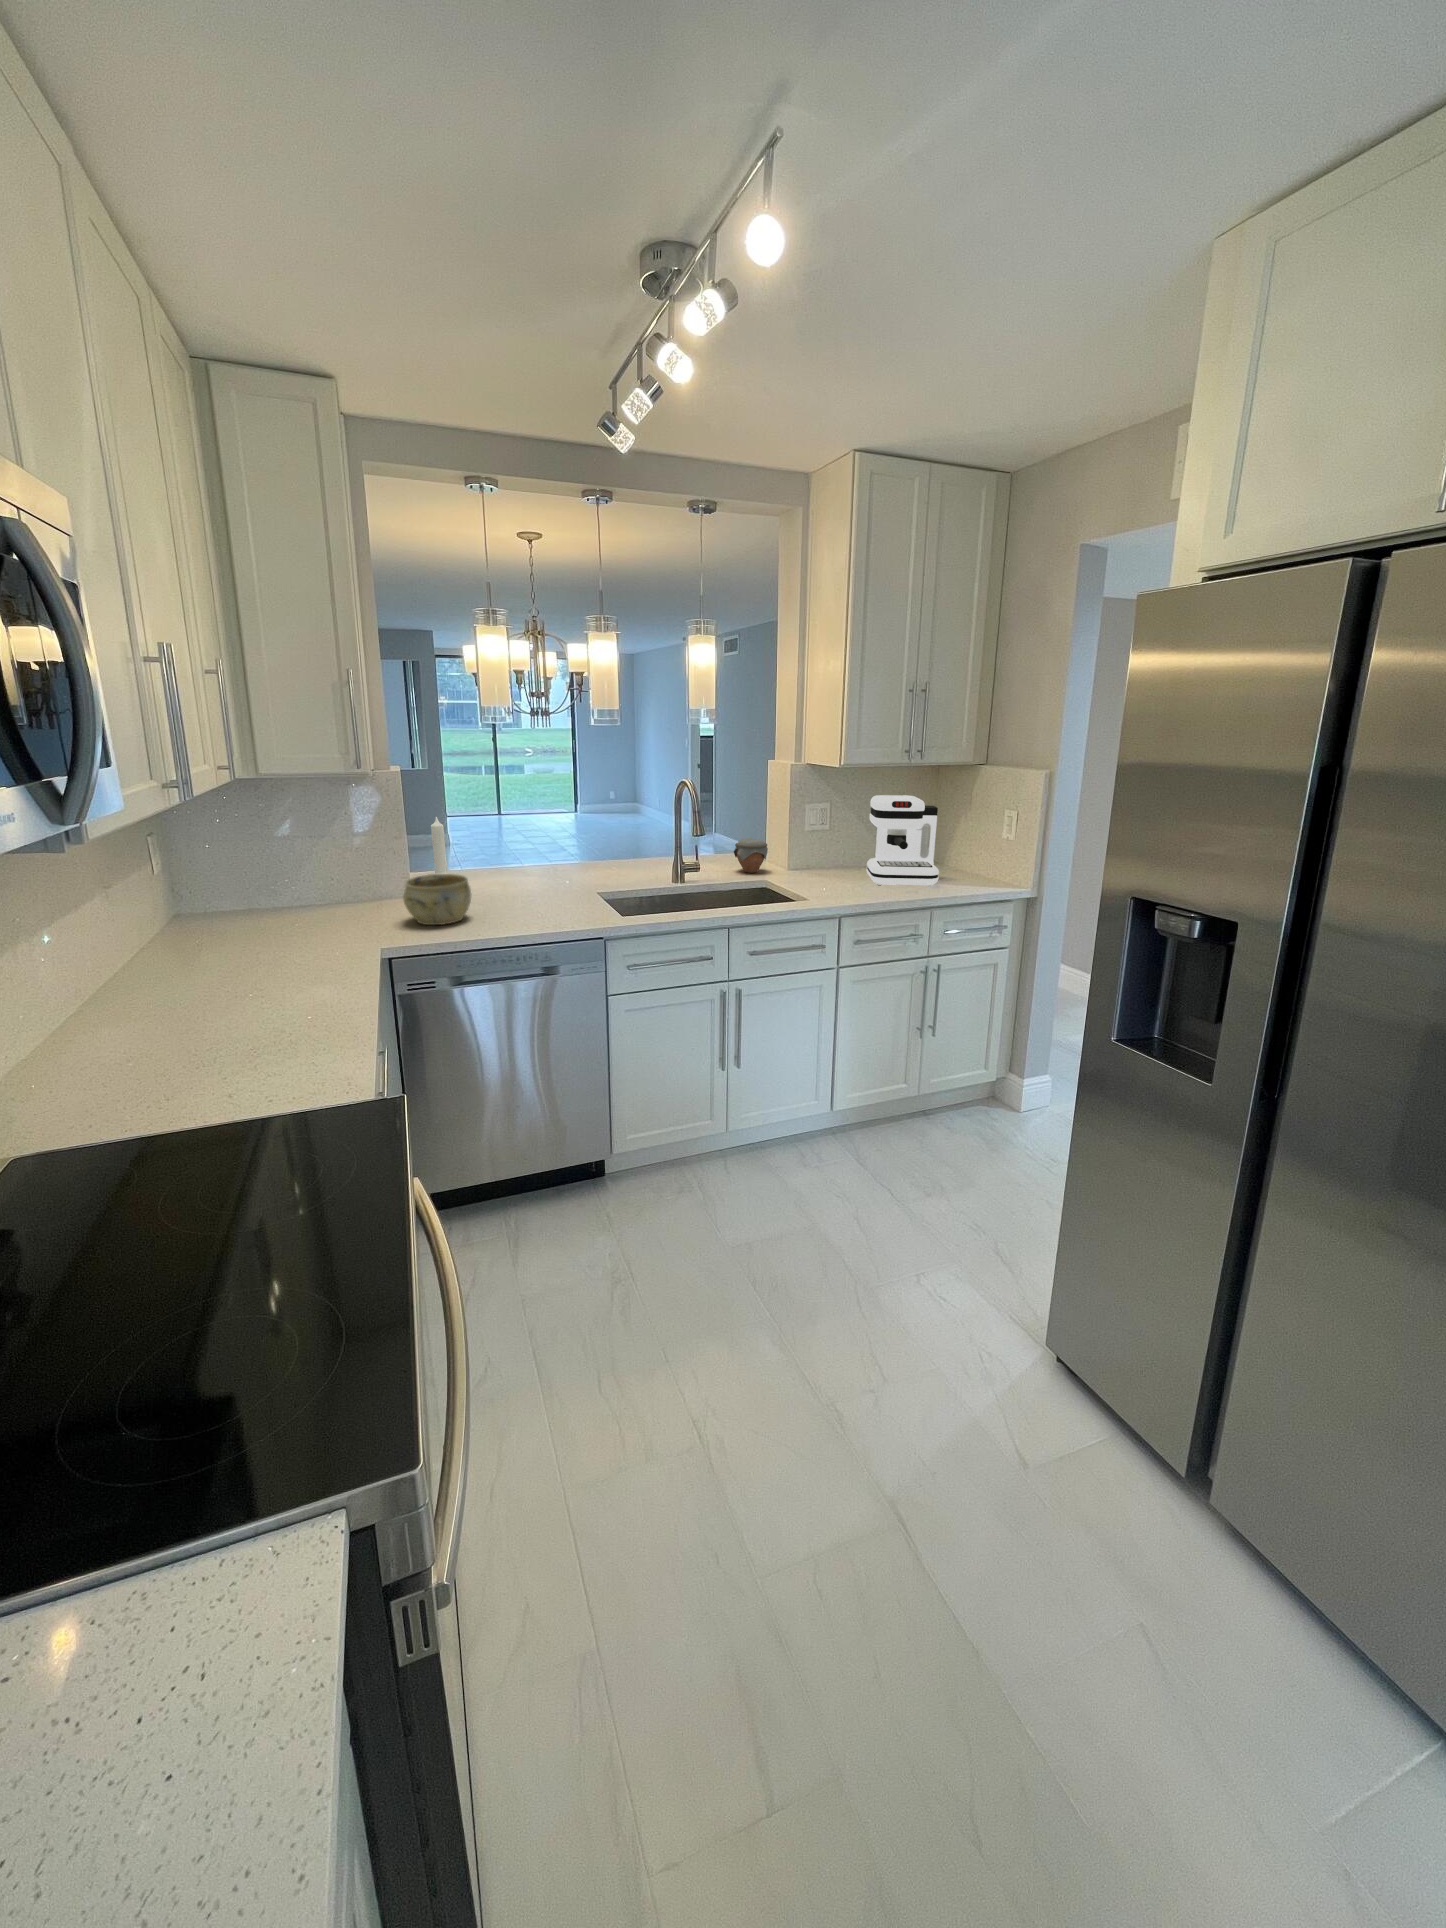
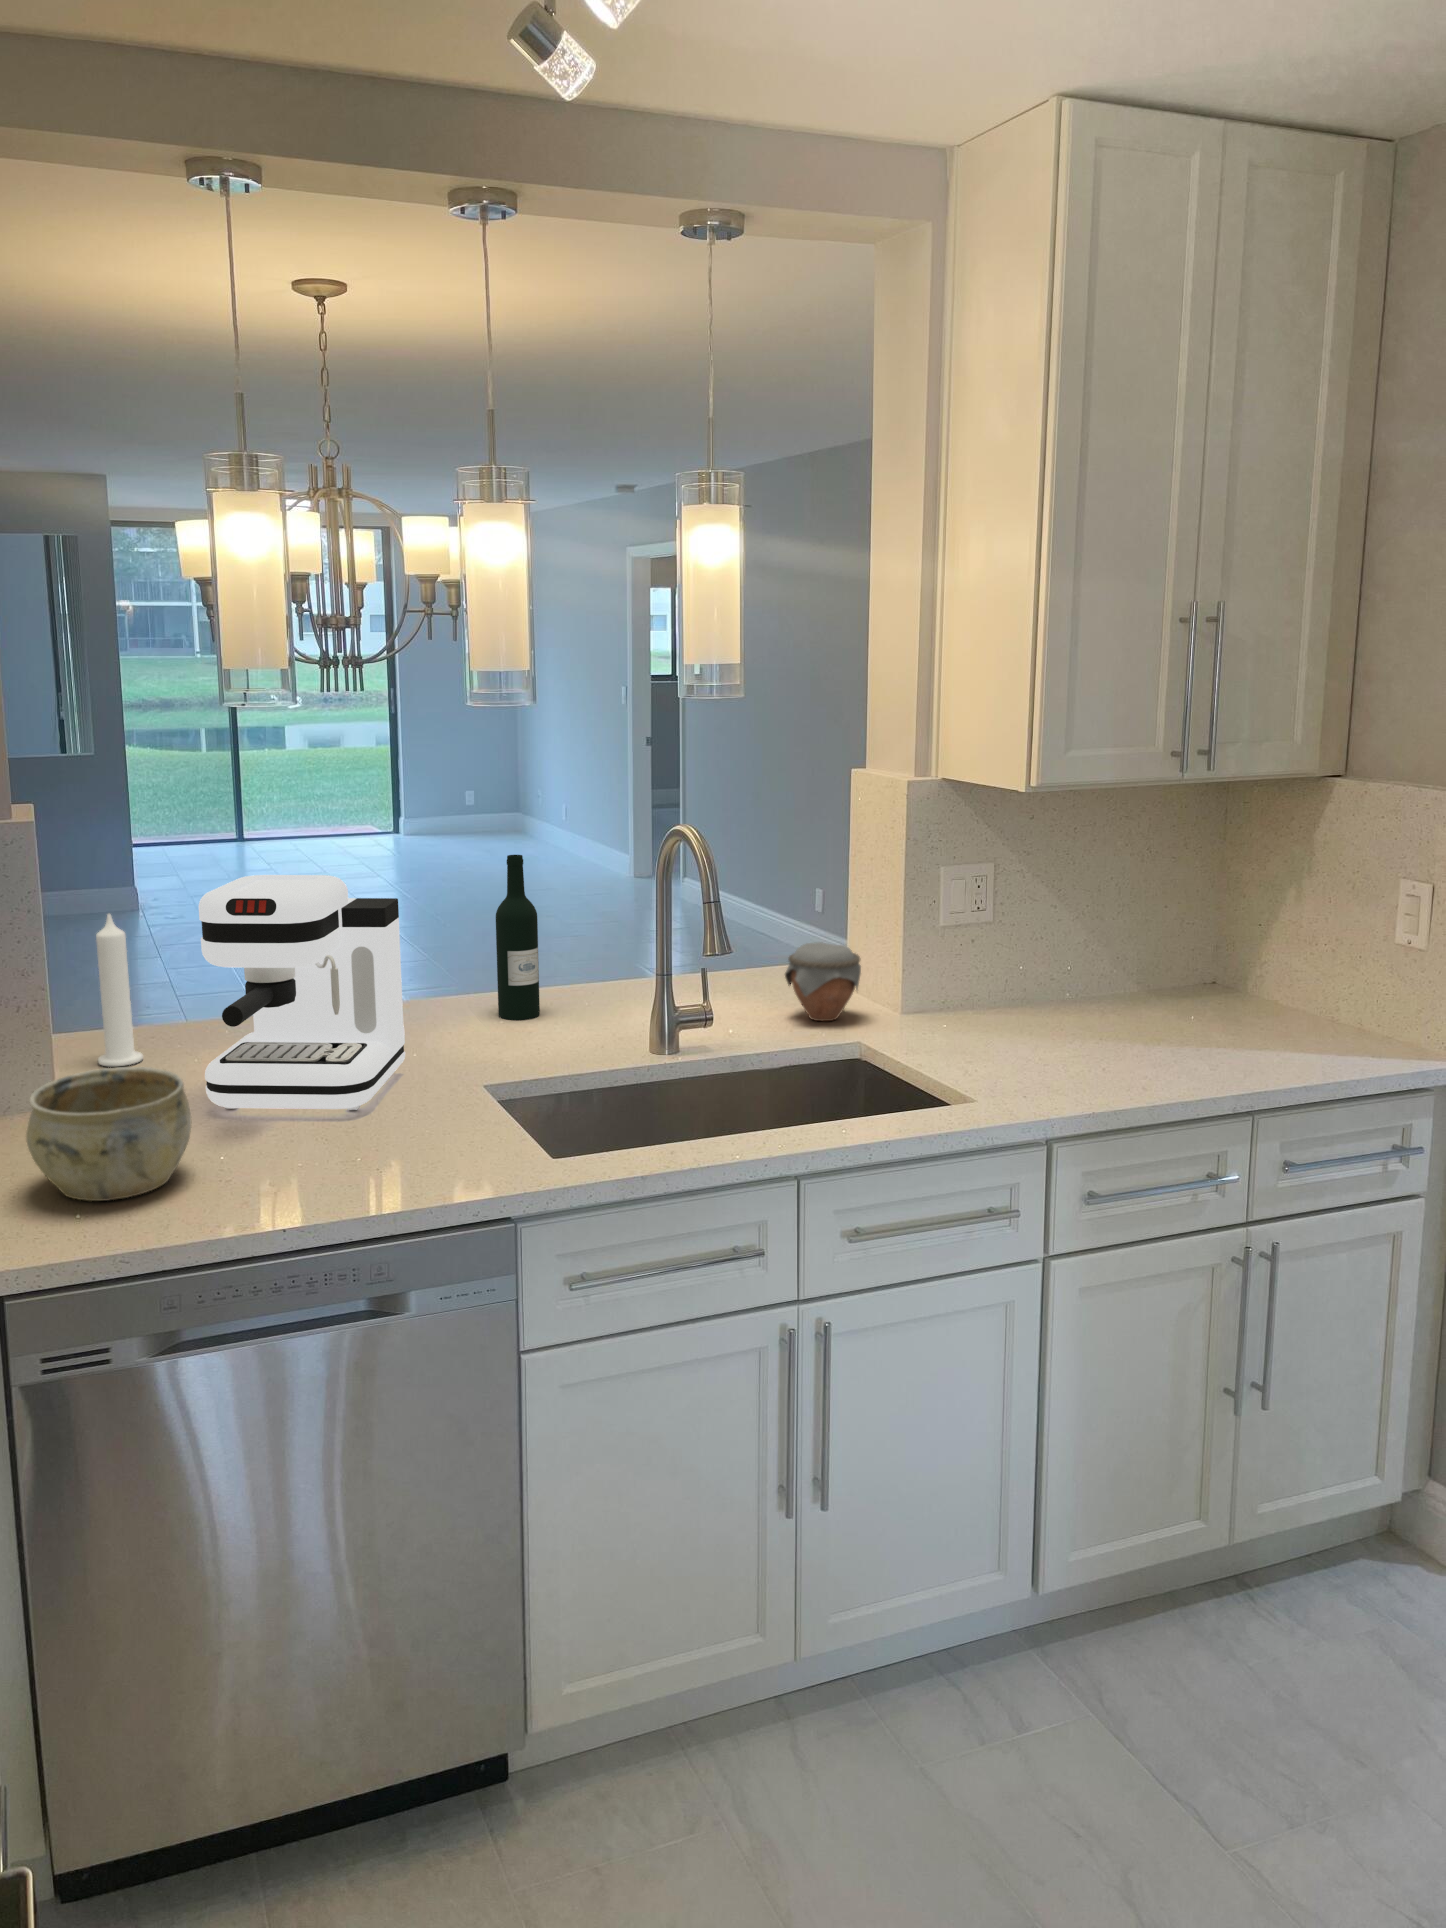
coffee maker: present [867,795,939,886] -> present [199,875,405,1110]
wine bottle: none [606,797,626,871] -> present [496,855,540,1020]

